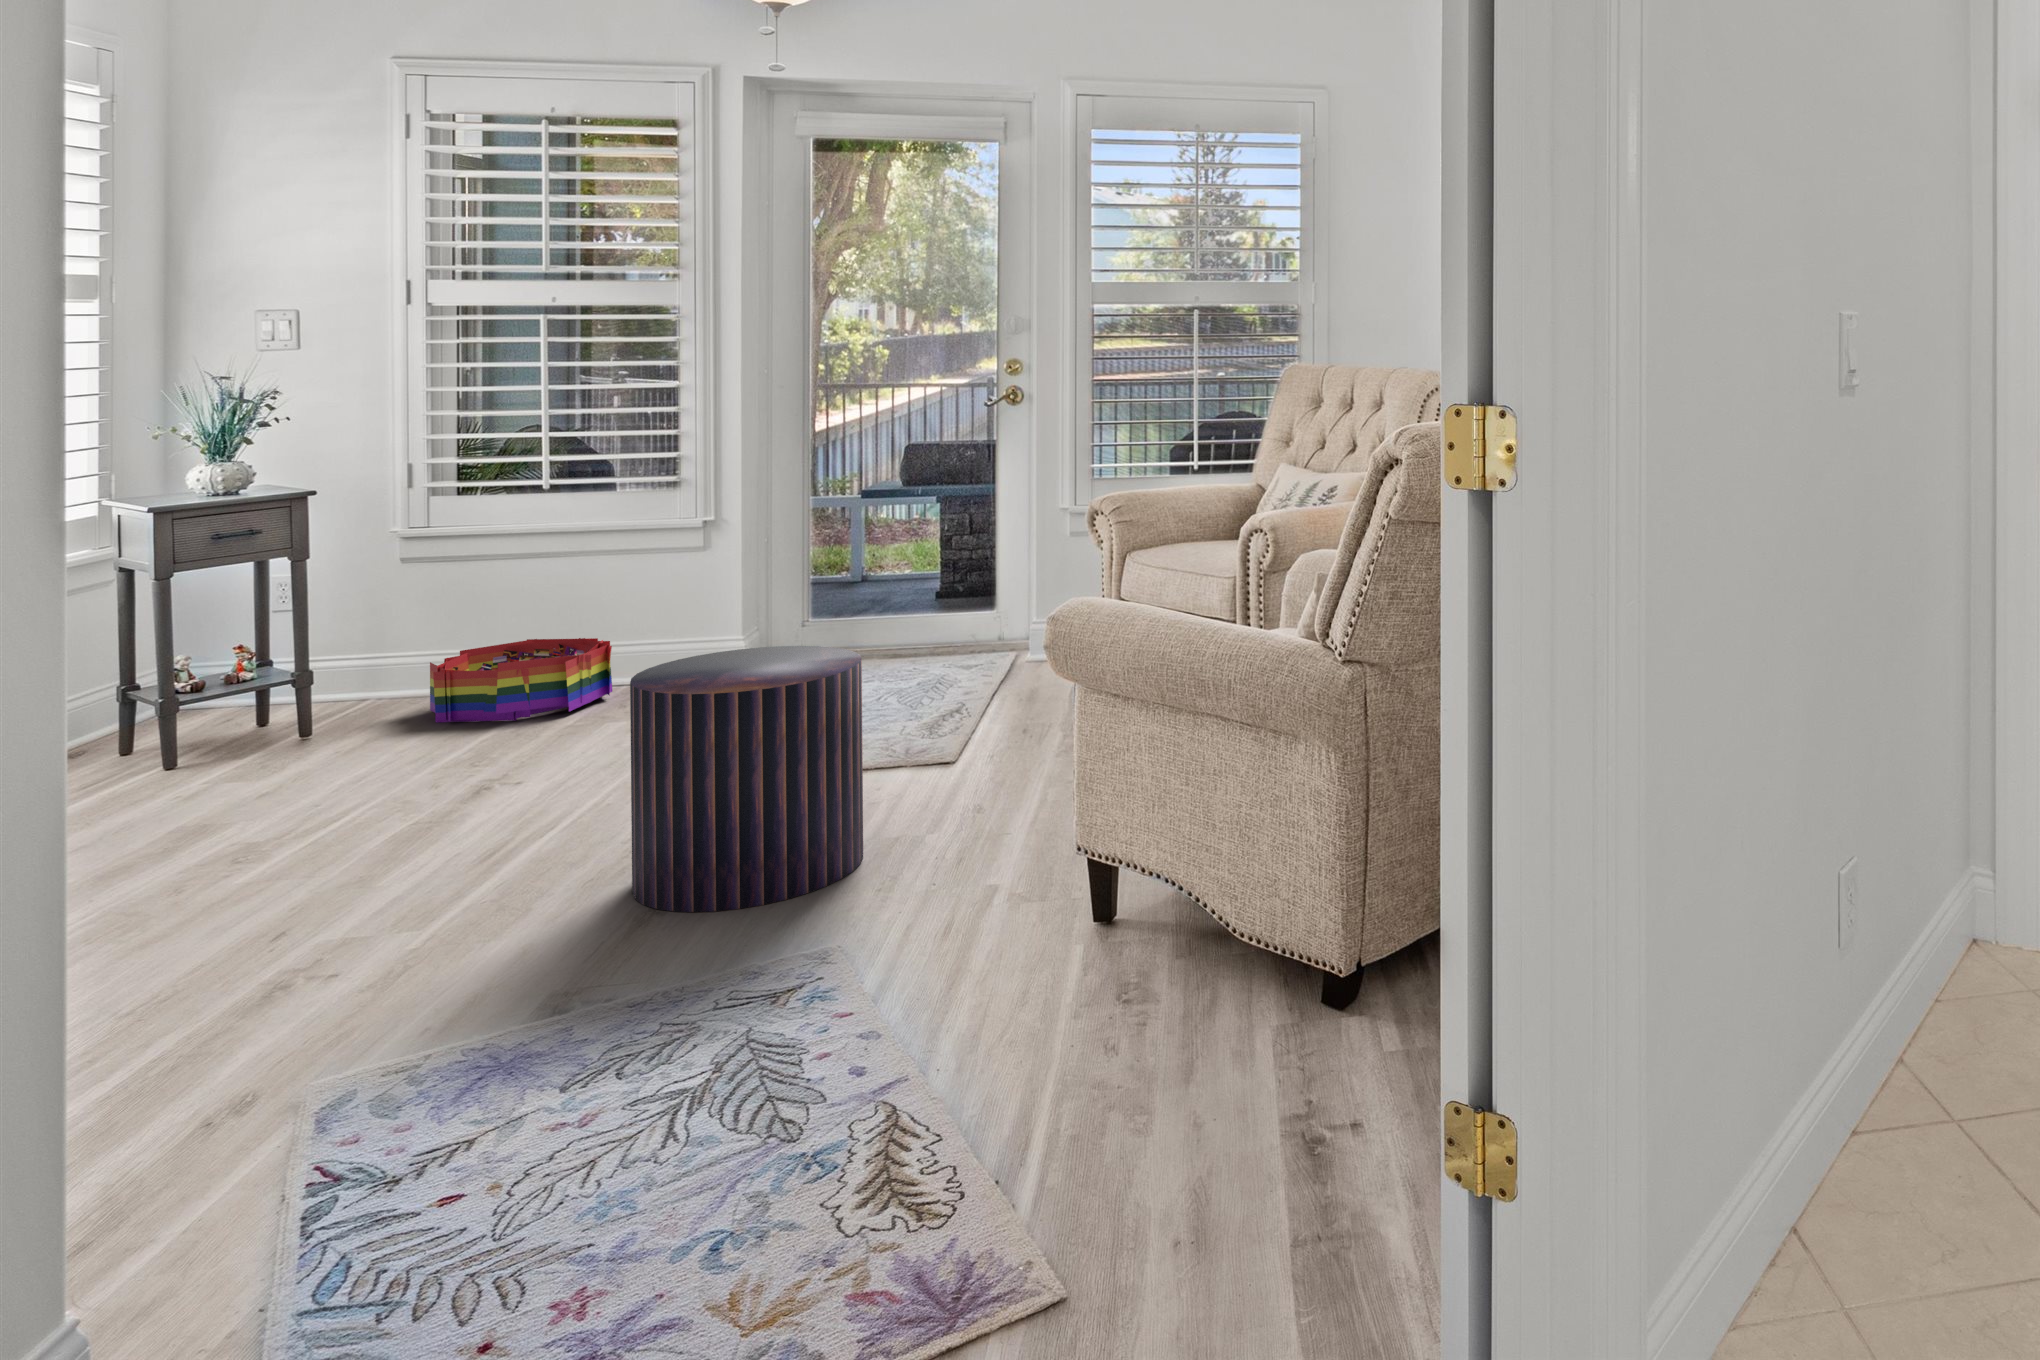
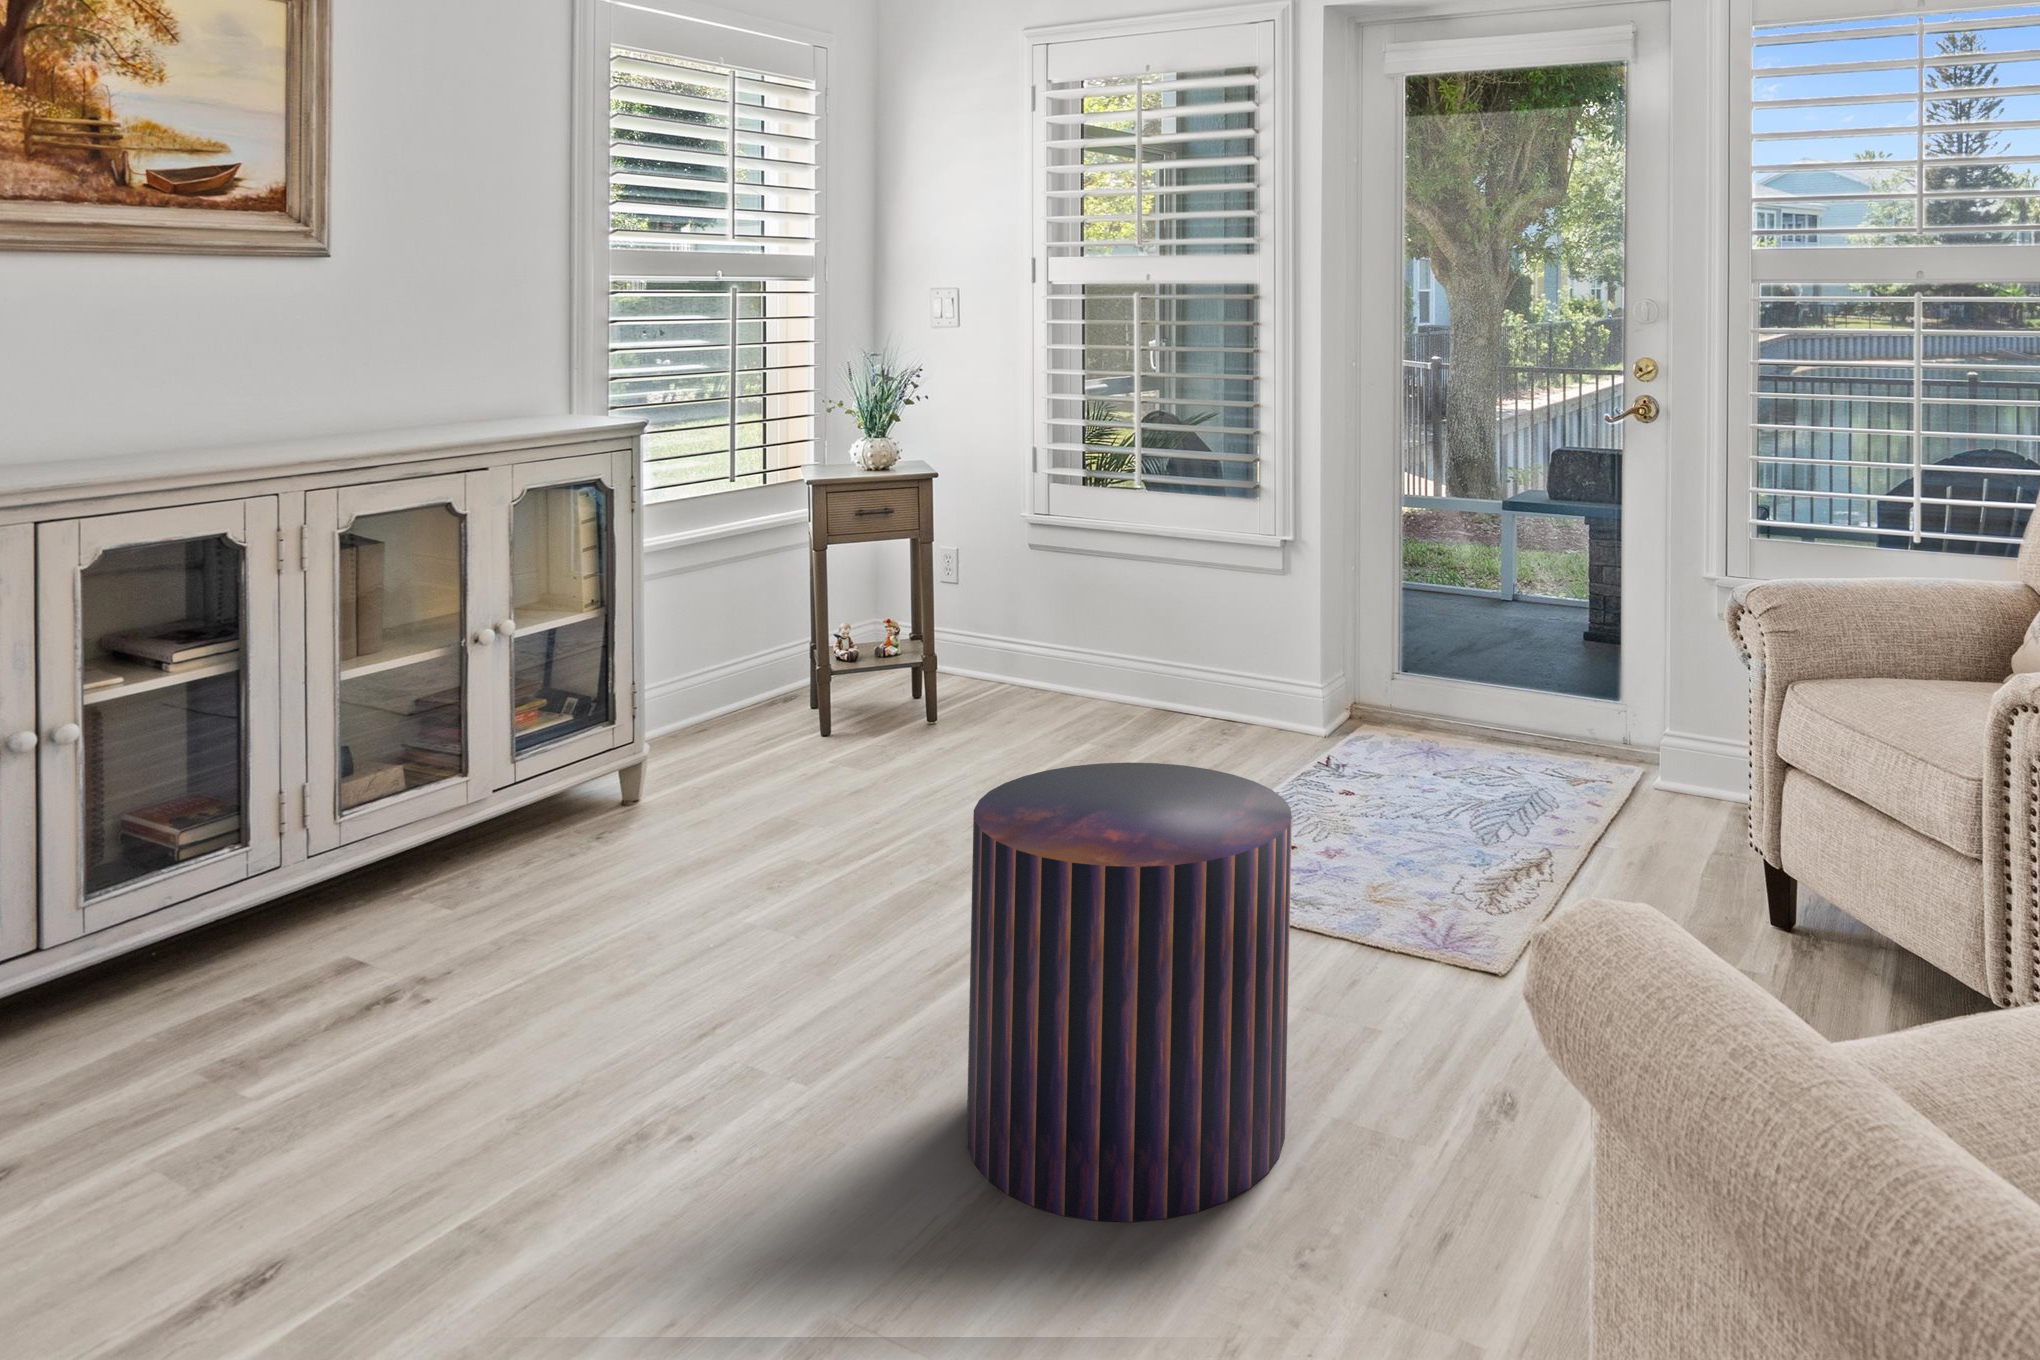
storage bin: present [430,638,612,722] -> none [1009,654,1181,752]

